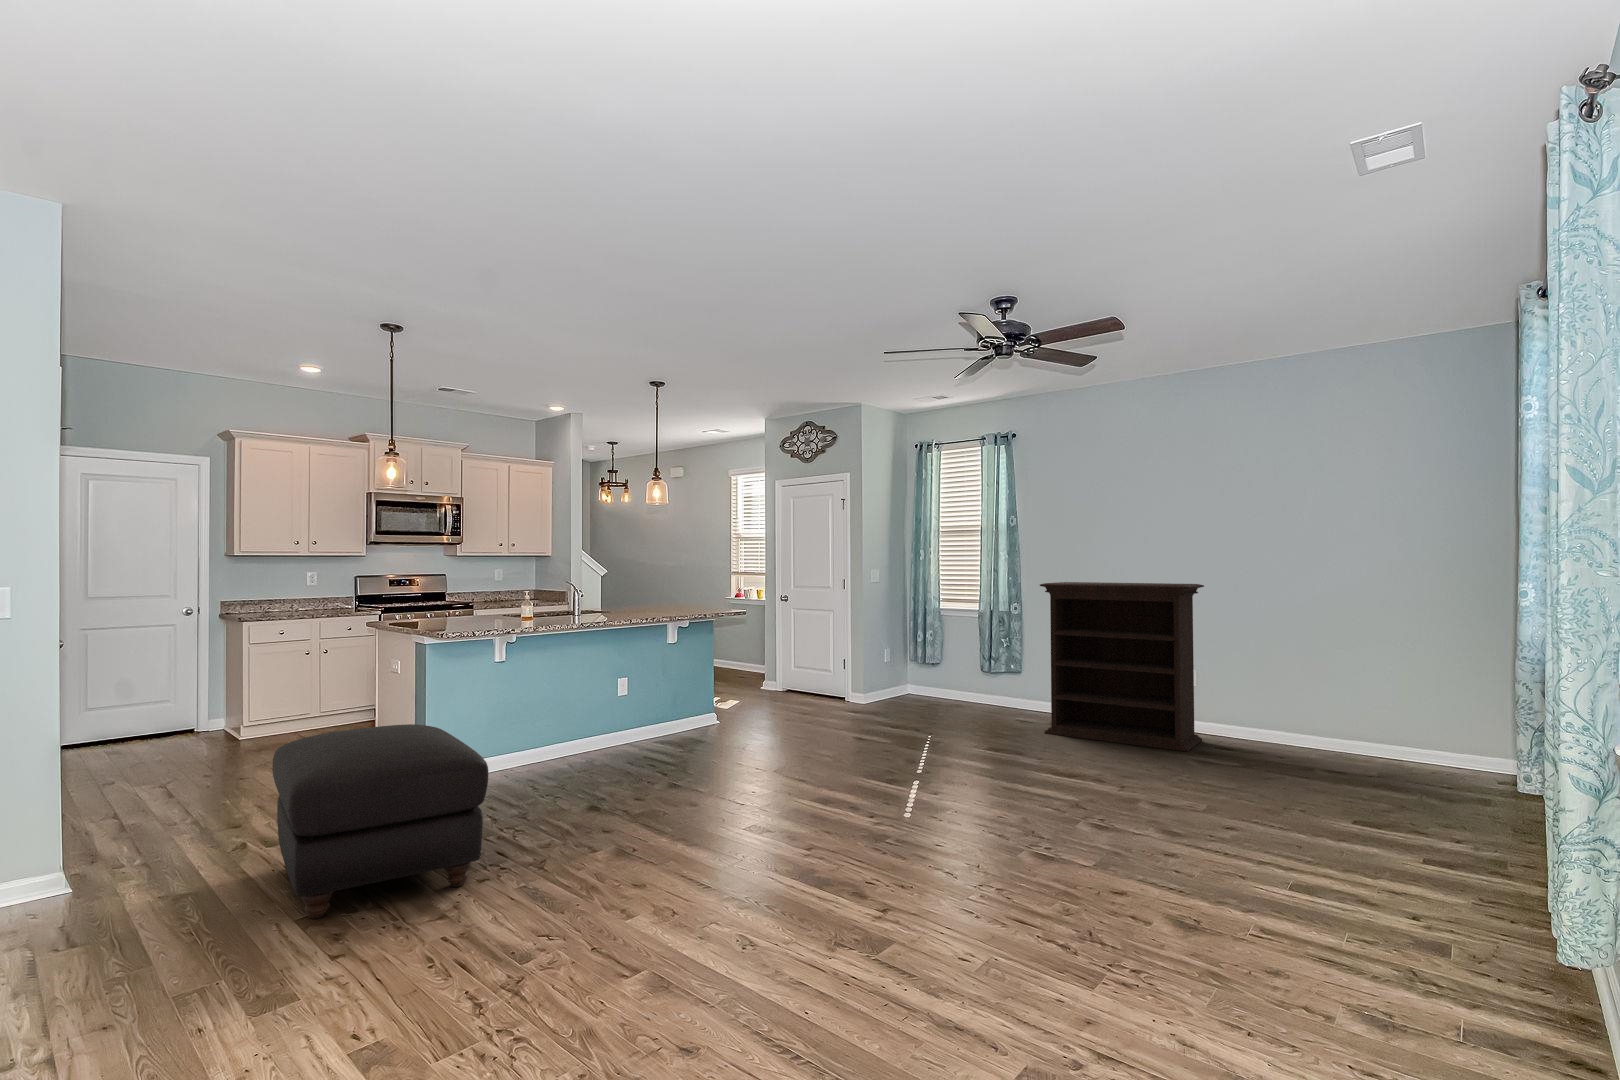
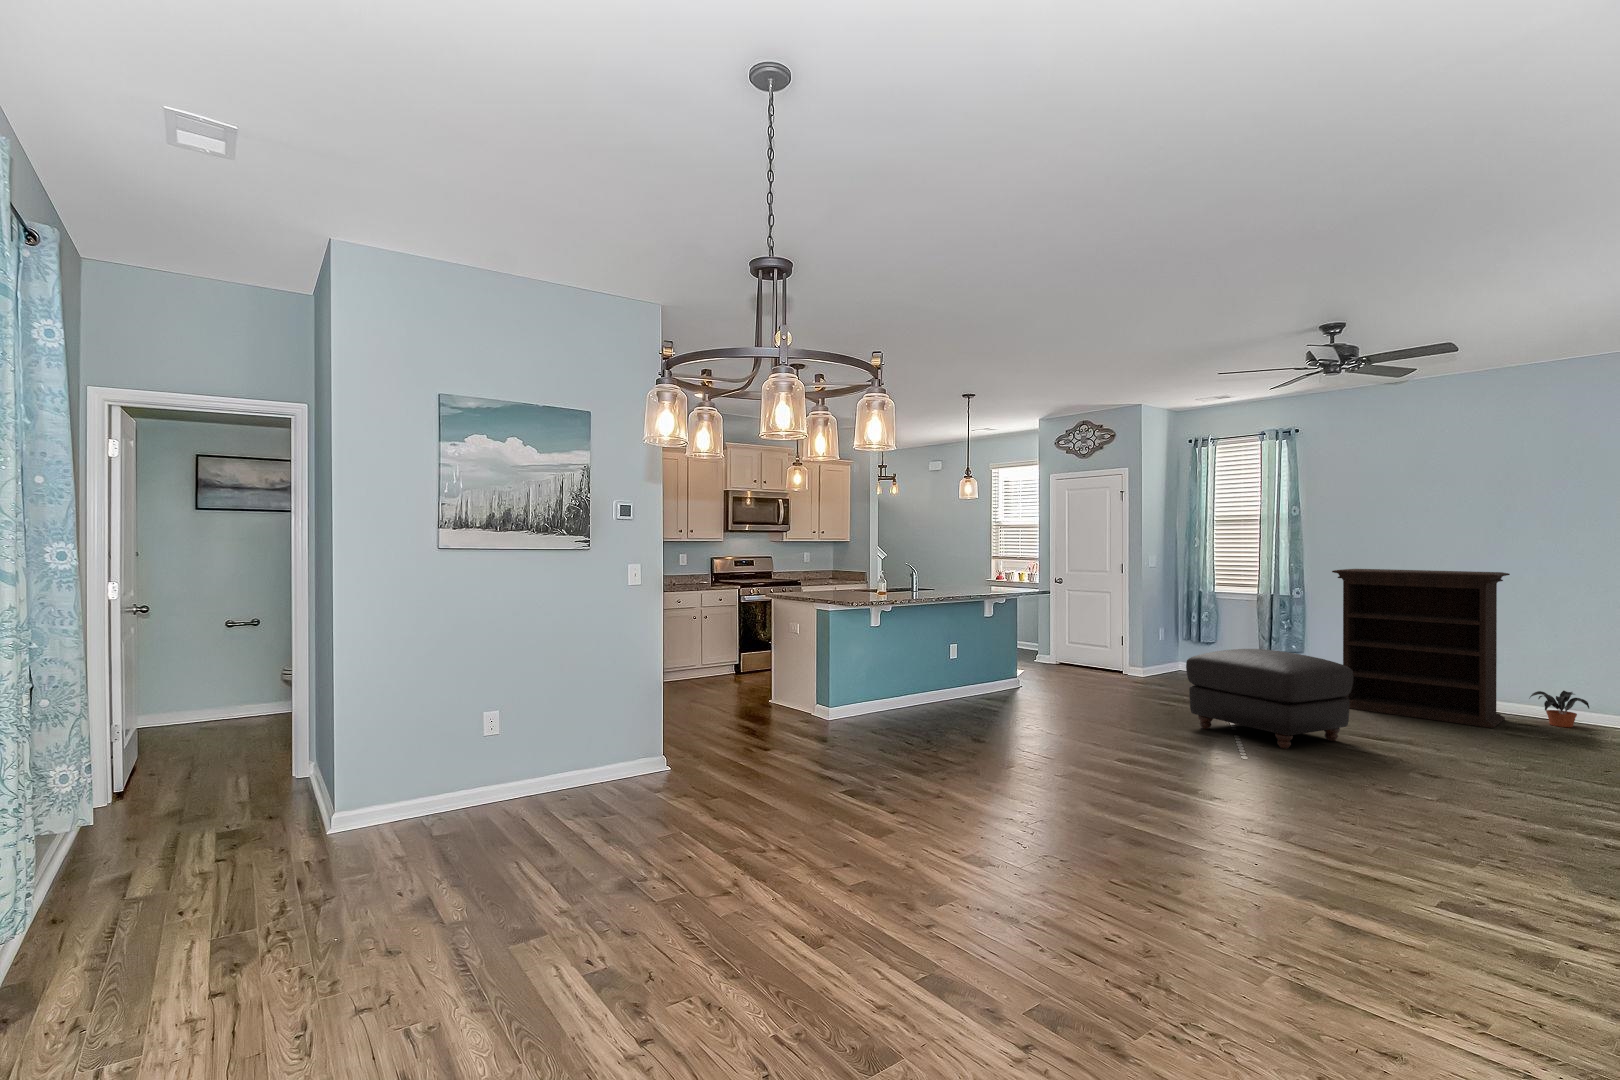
potted plant: none [1224,707,1276,747] -> present [1529,691,1589,727]
ottoman: present [272,724,488,919] -> present [1186,649,1353,749]

